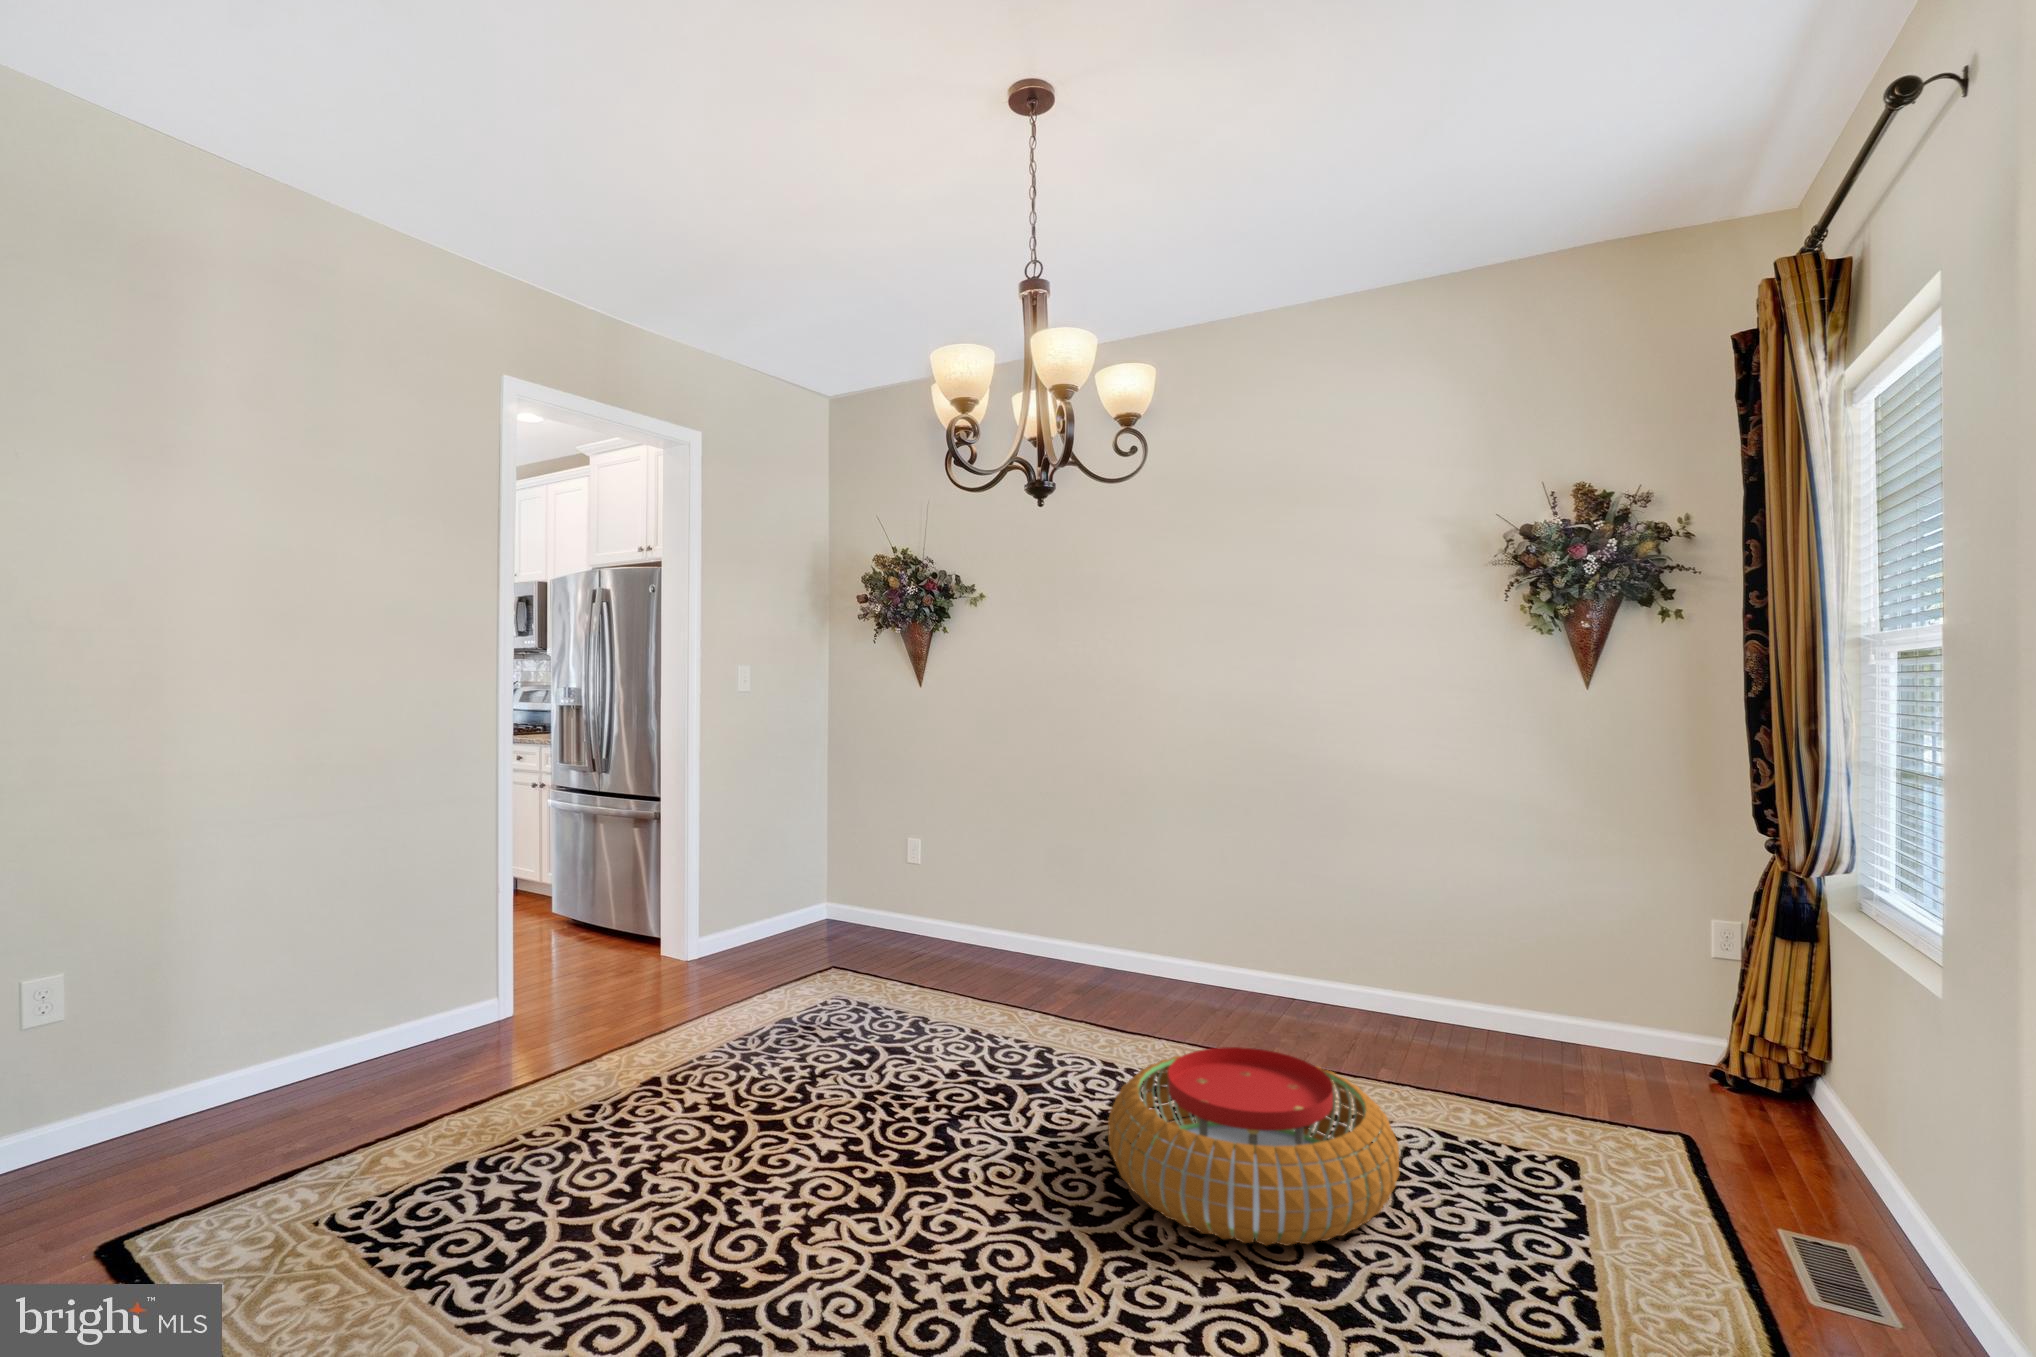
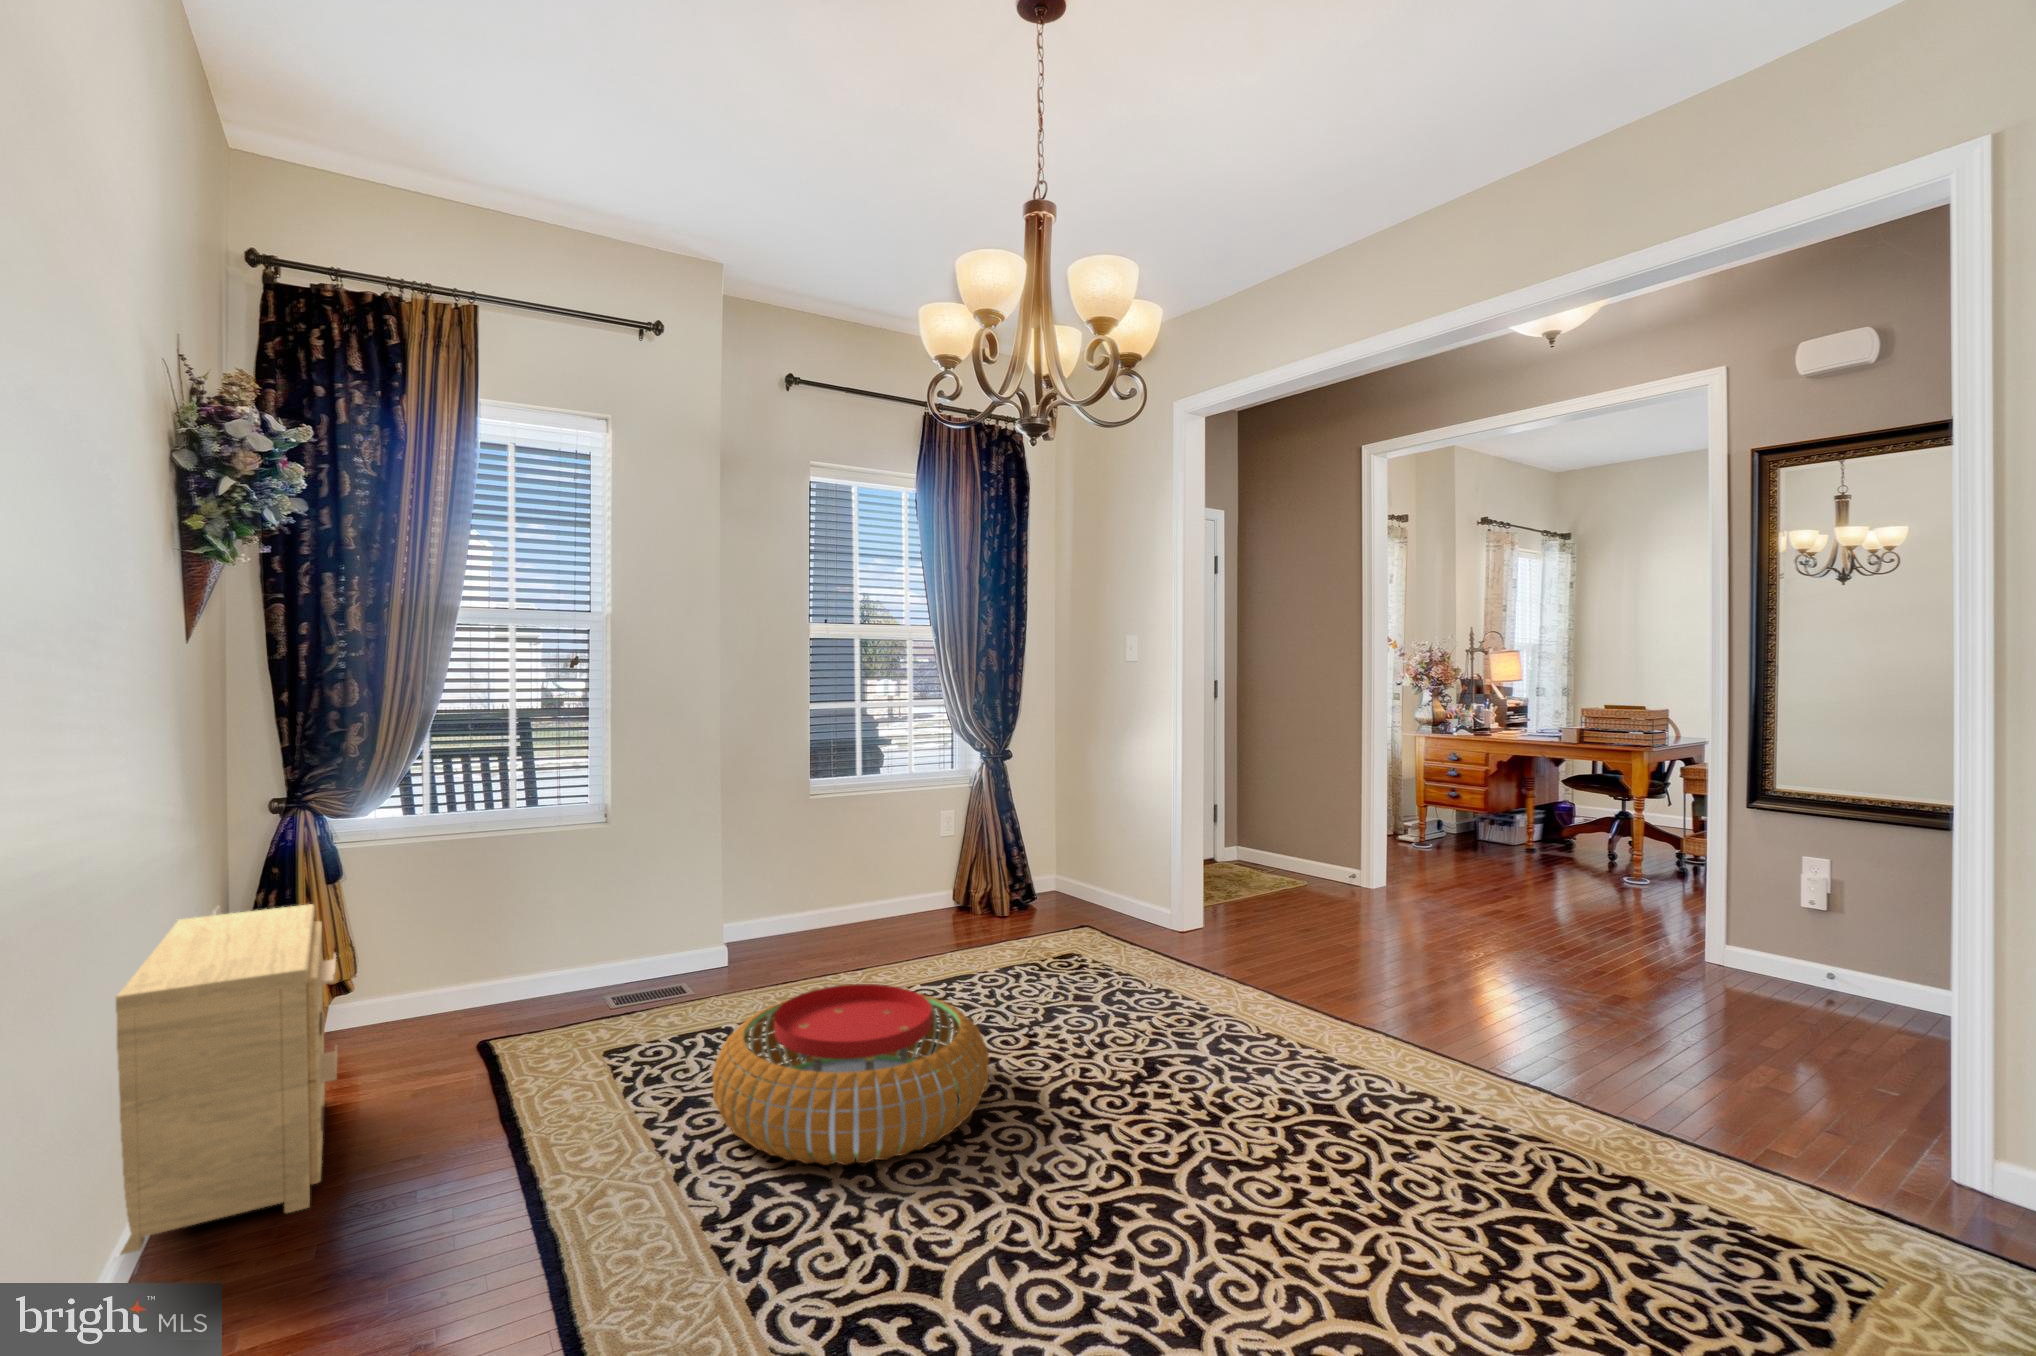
side table: none [1421,881,1635,1089] -> present [116,904,337,1255]

